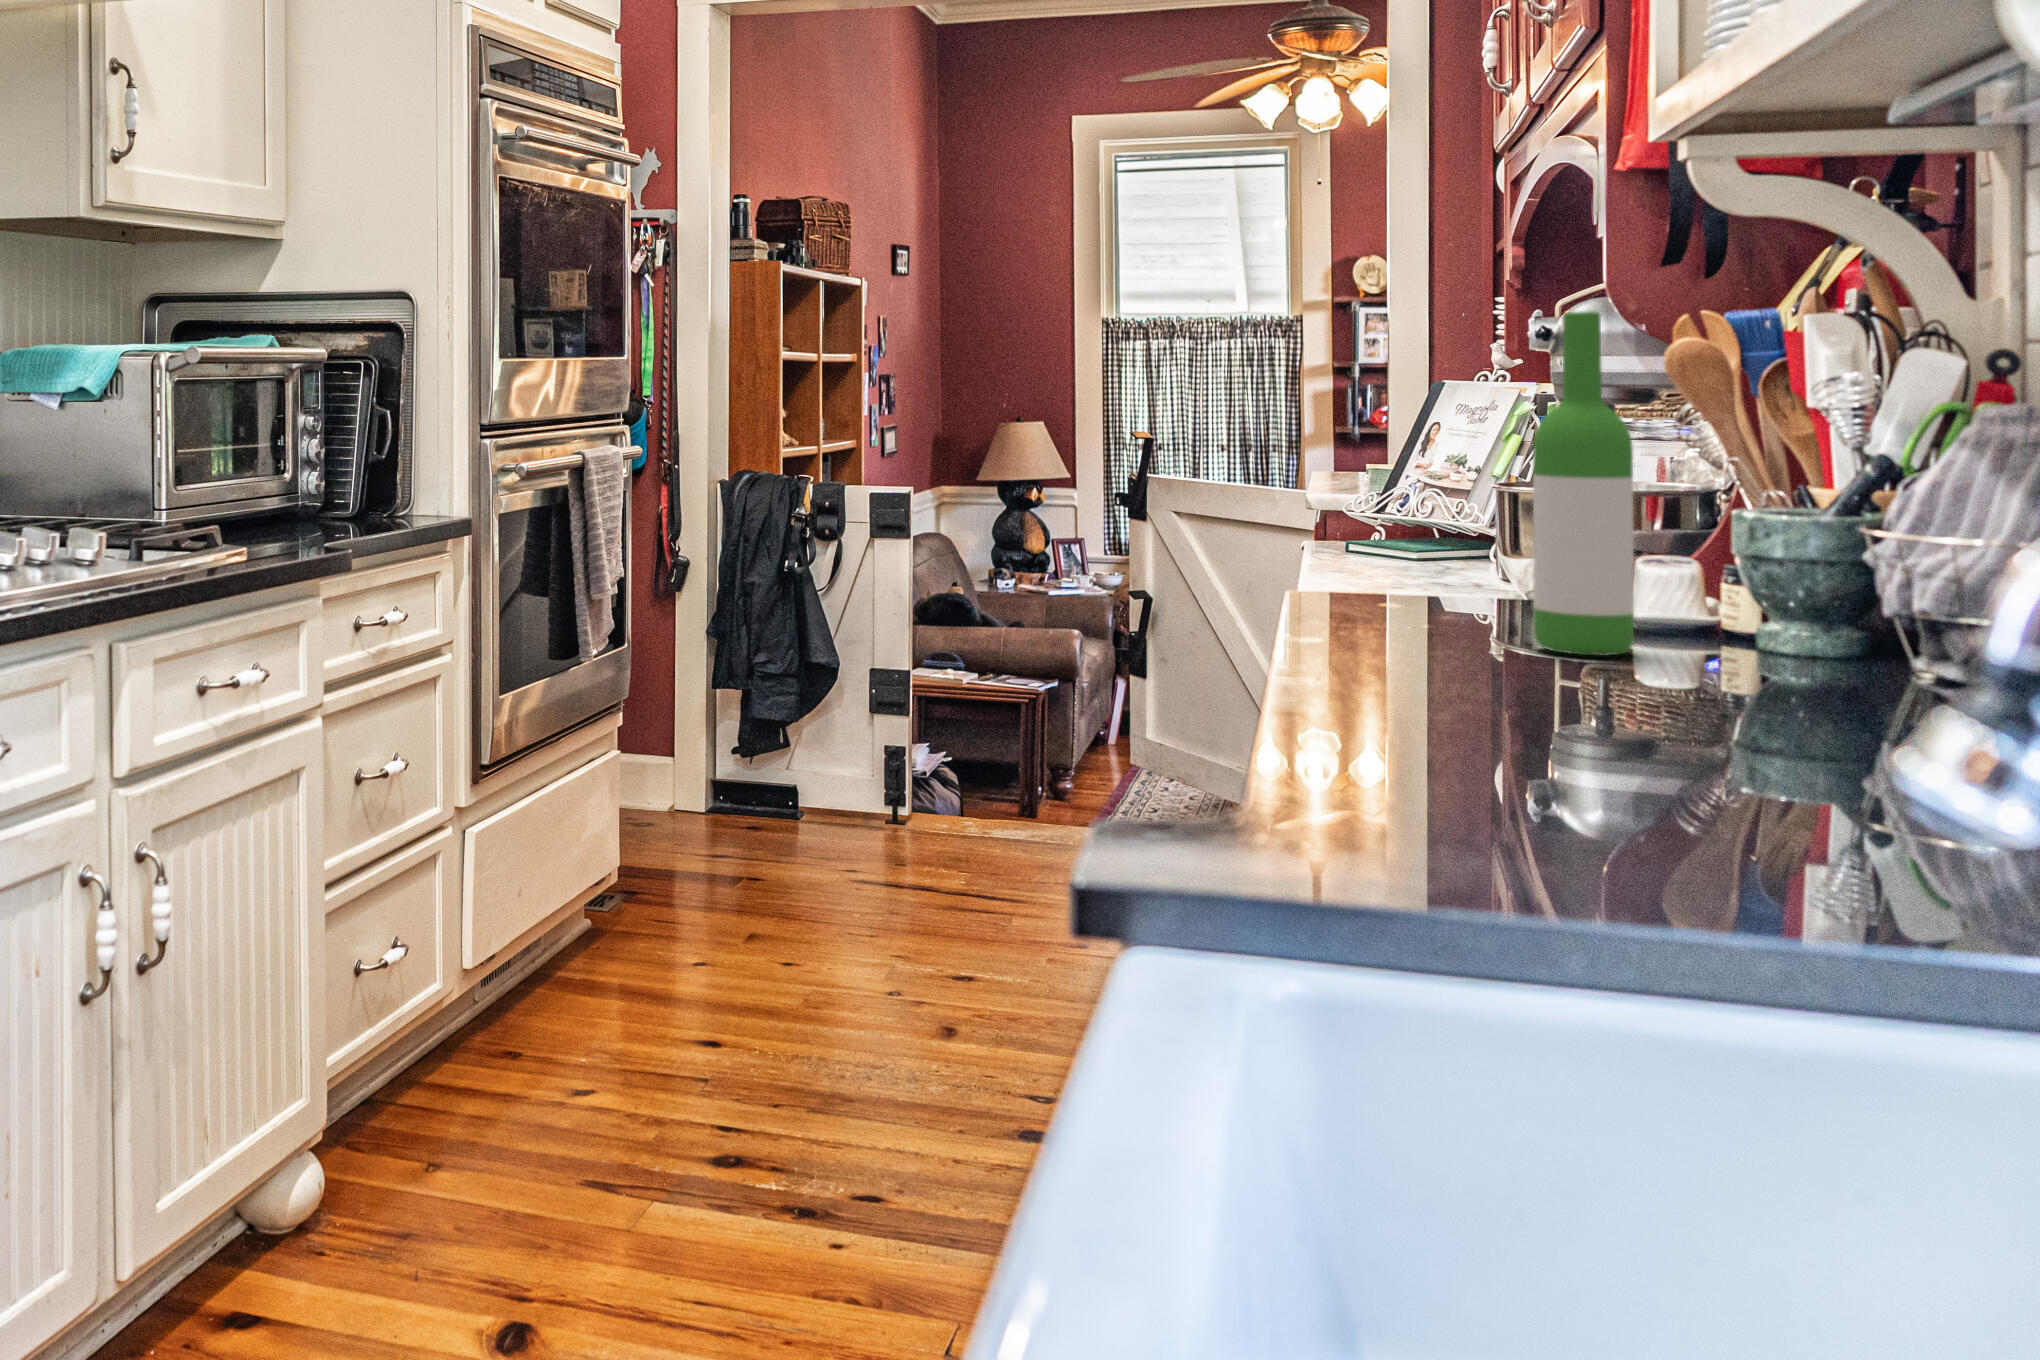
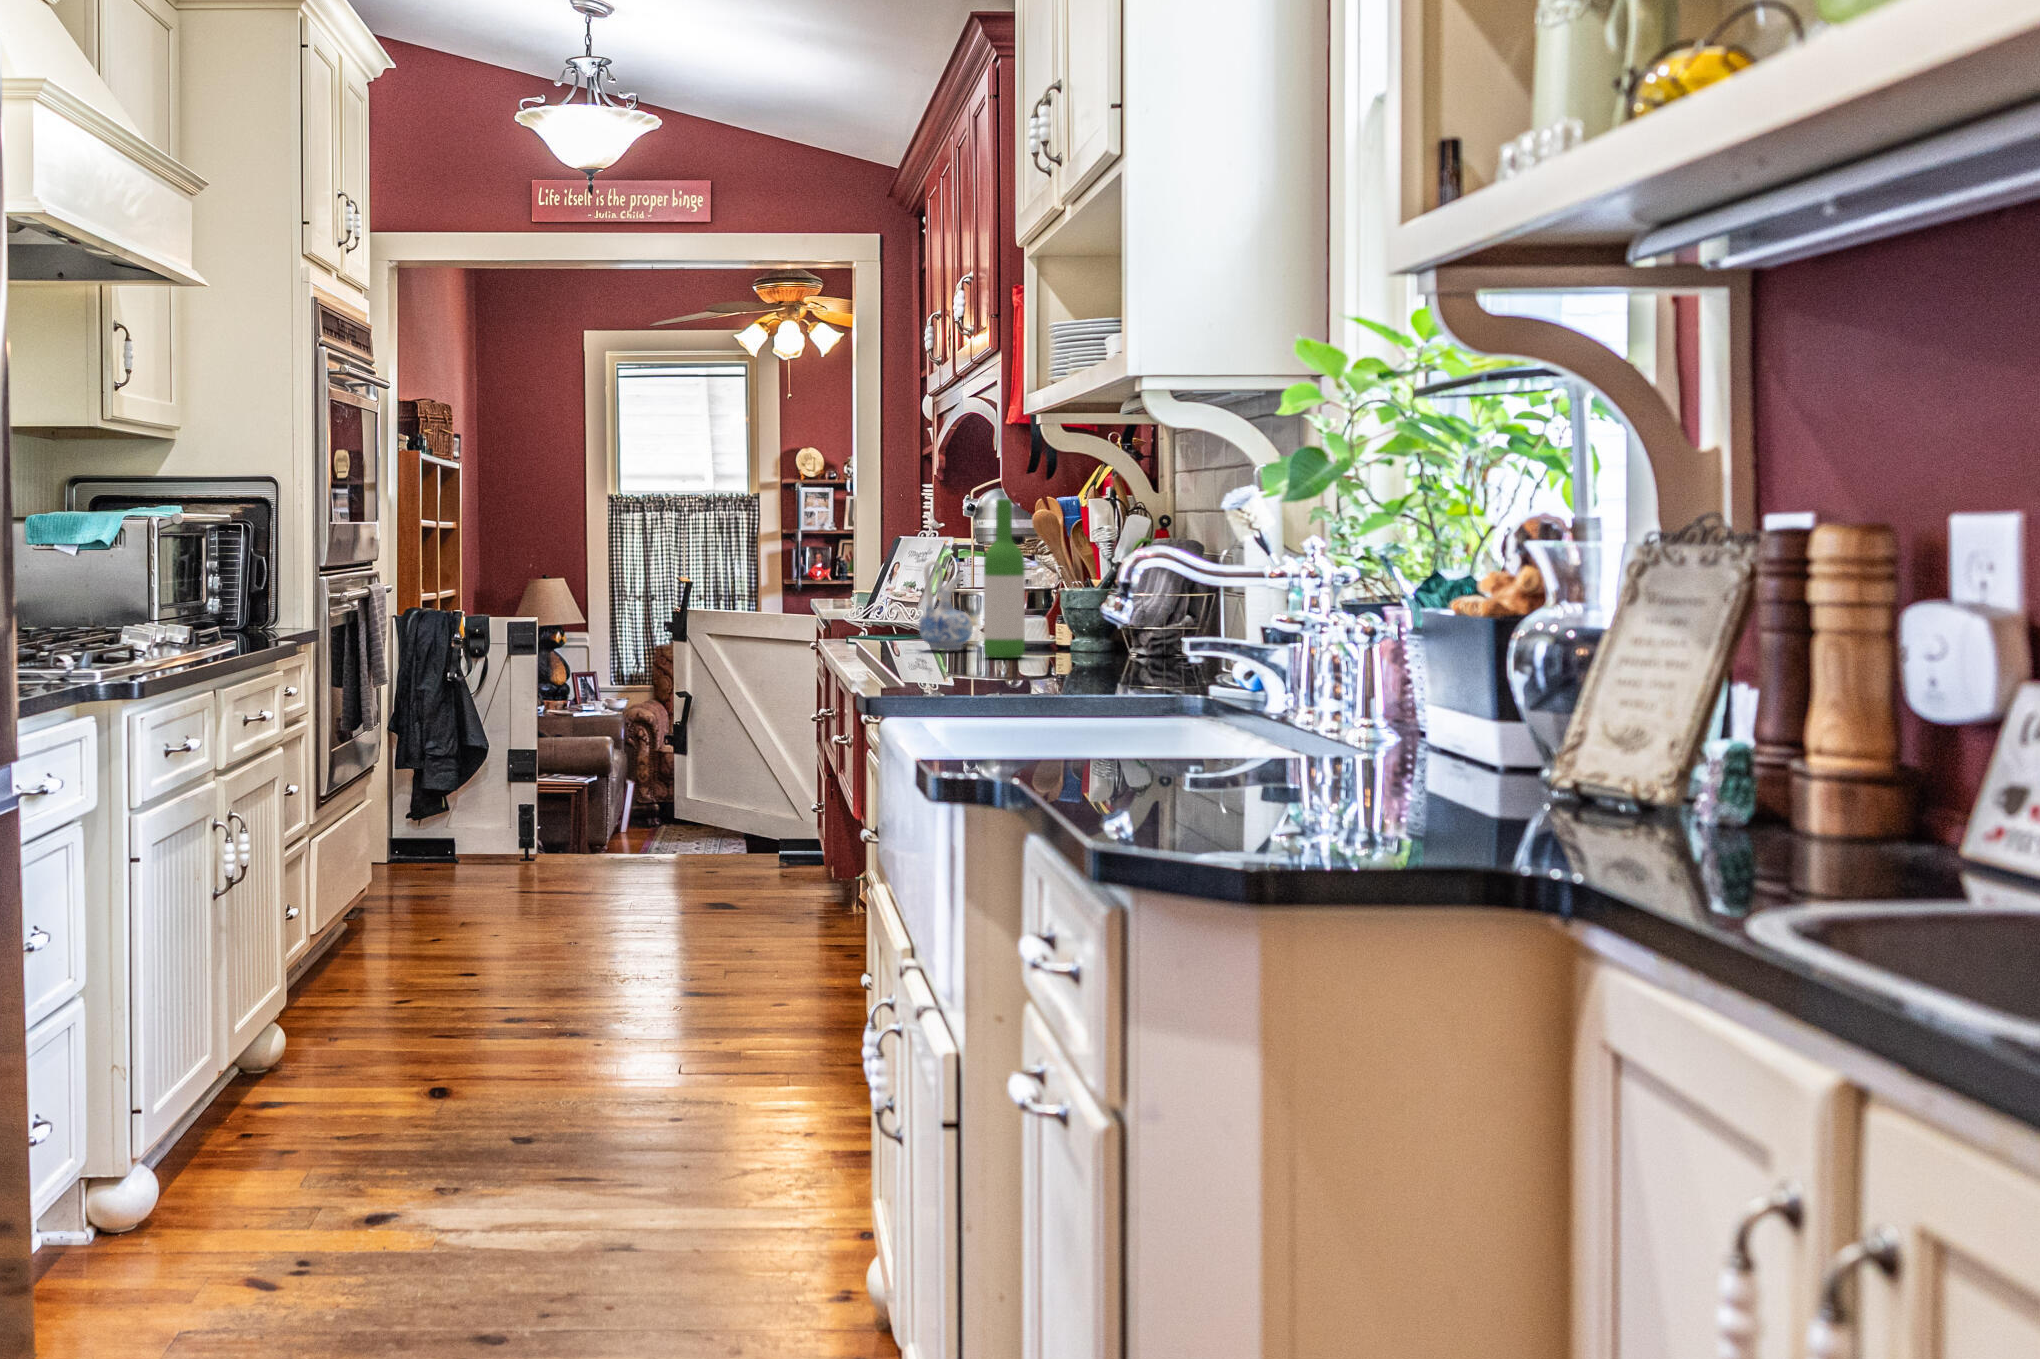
ceramic pitcher: none [1401,437,1521,620] -> present [919,560,973,651]

